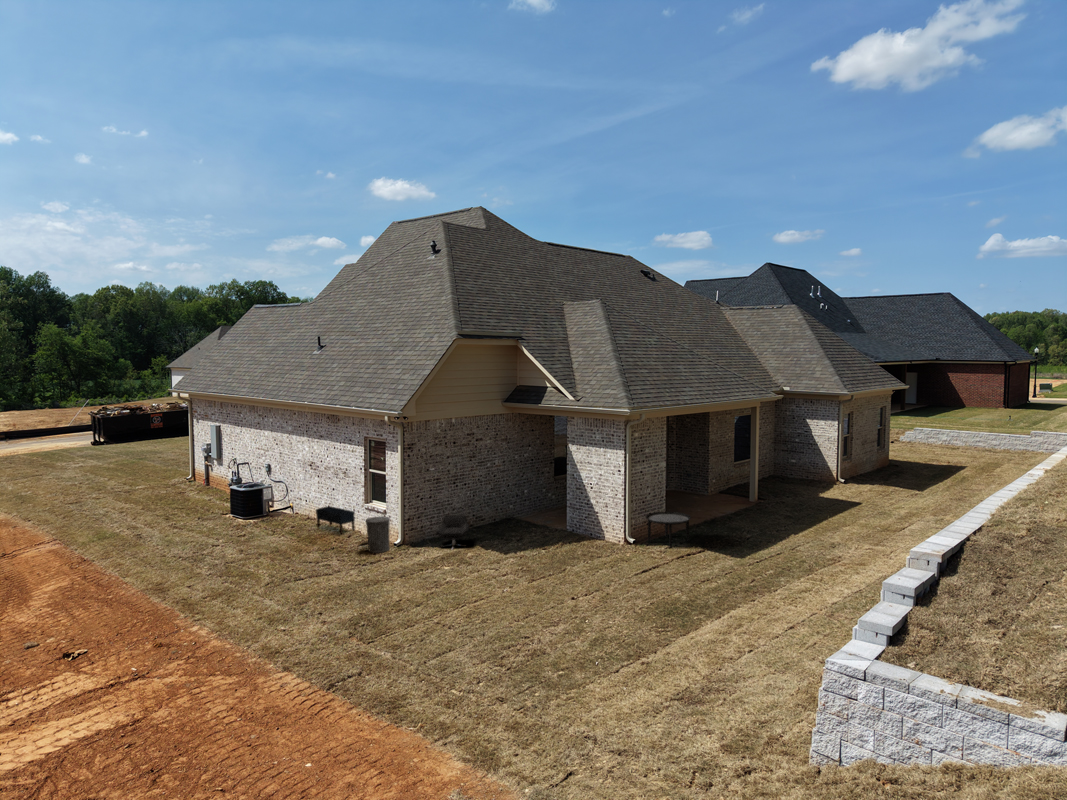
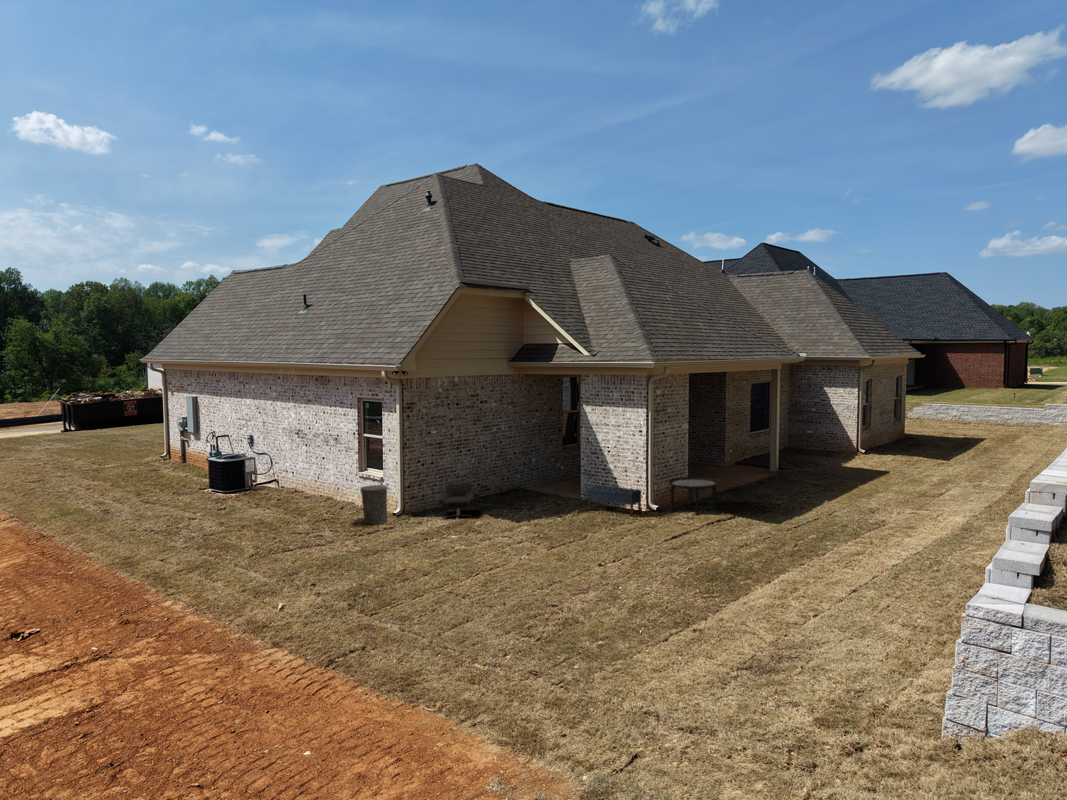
bench: present [316,506,355,534] -> present [587,485,642,516]

